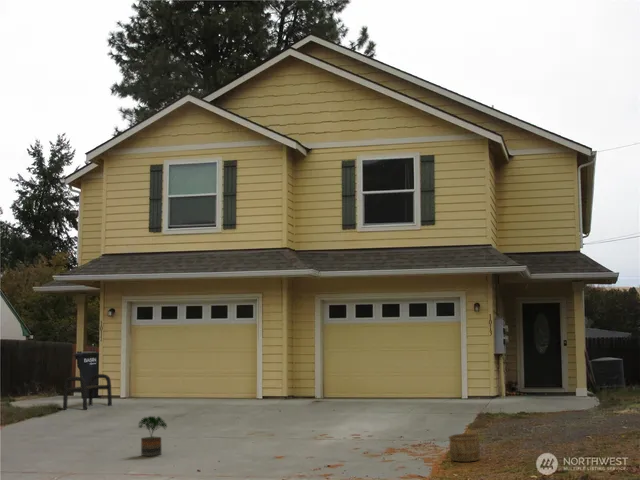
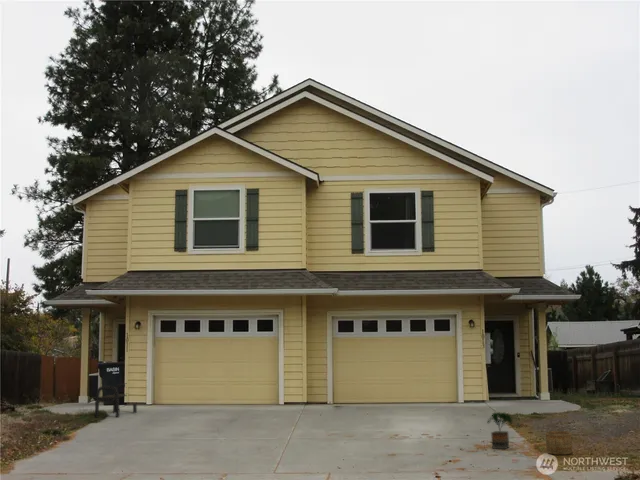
potted tree: present [139,416,167,456] -> present [487,413,512,449]

